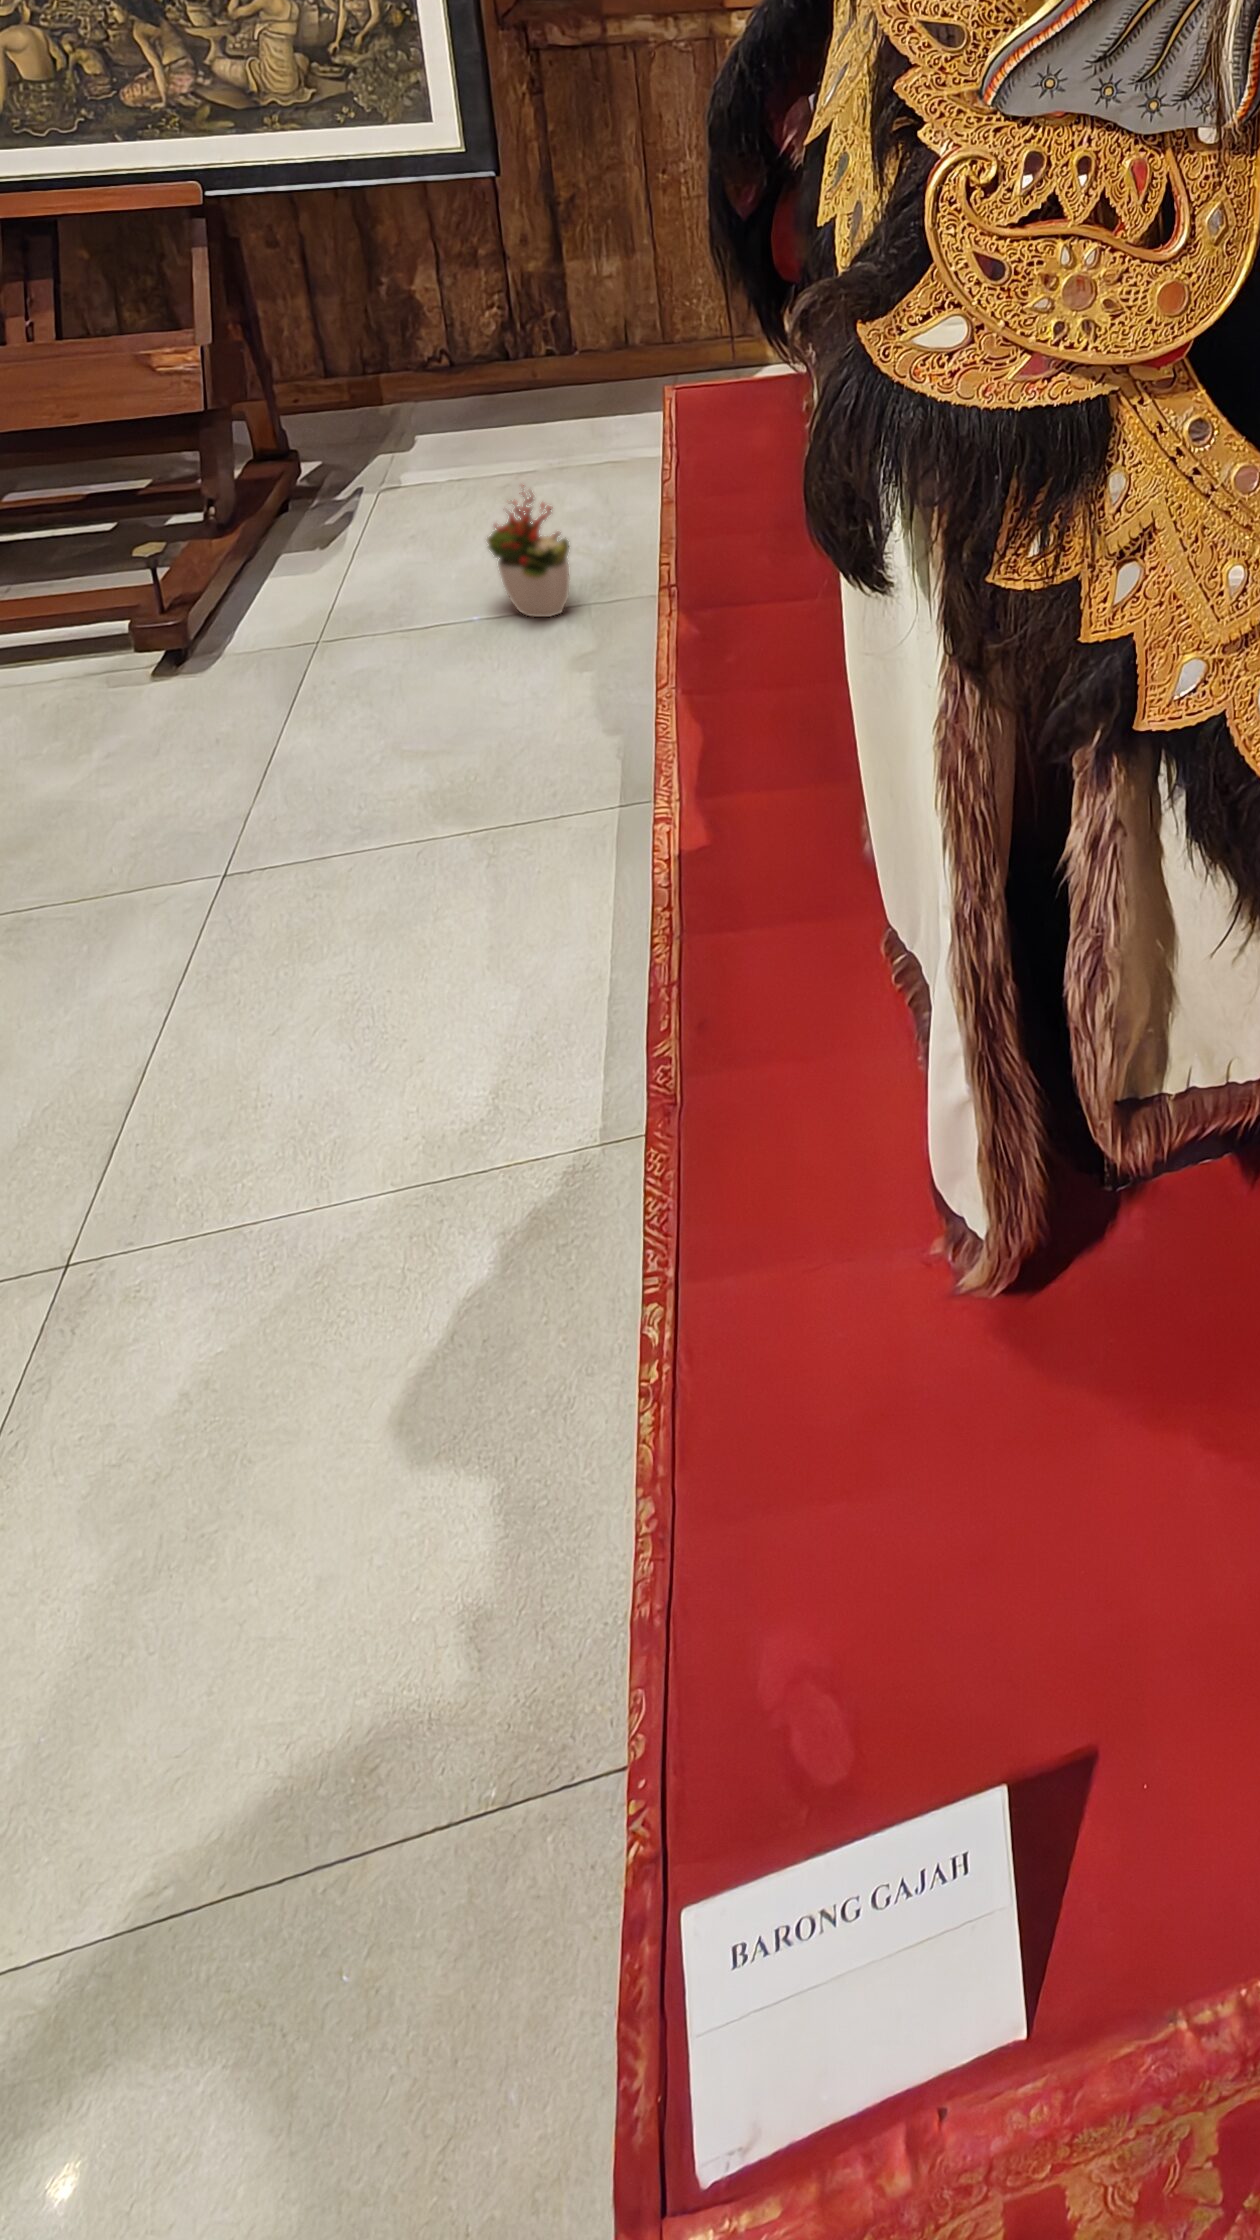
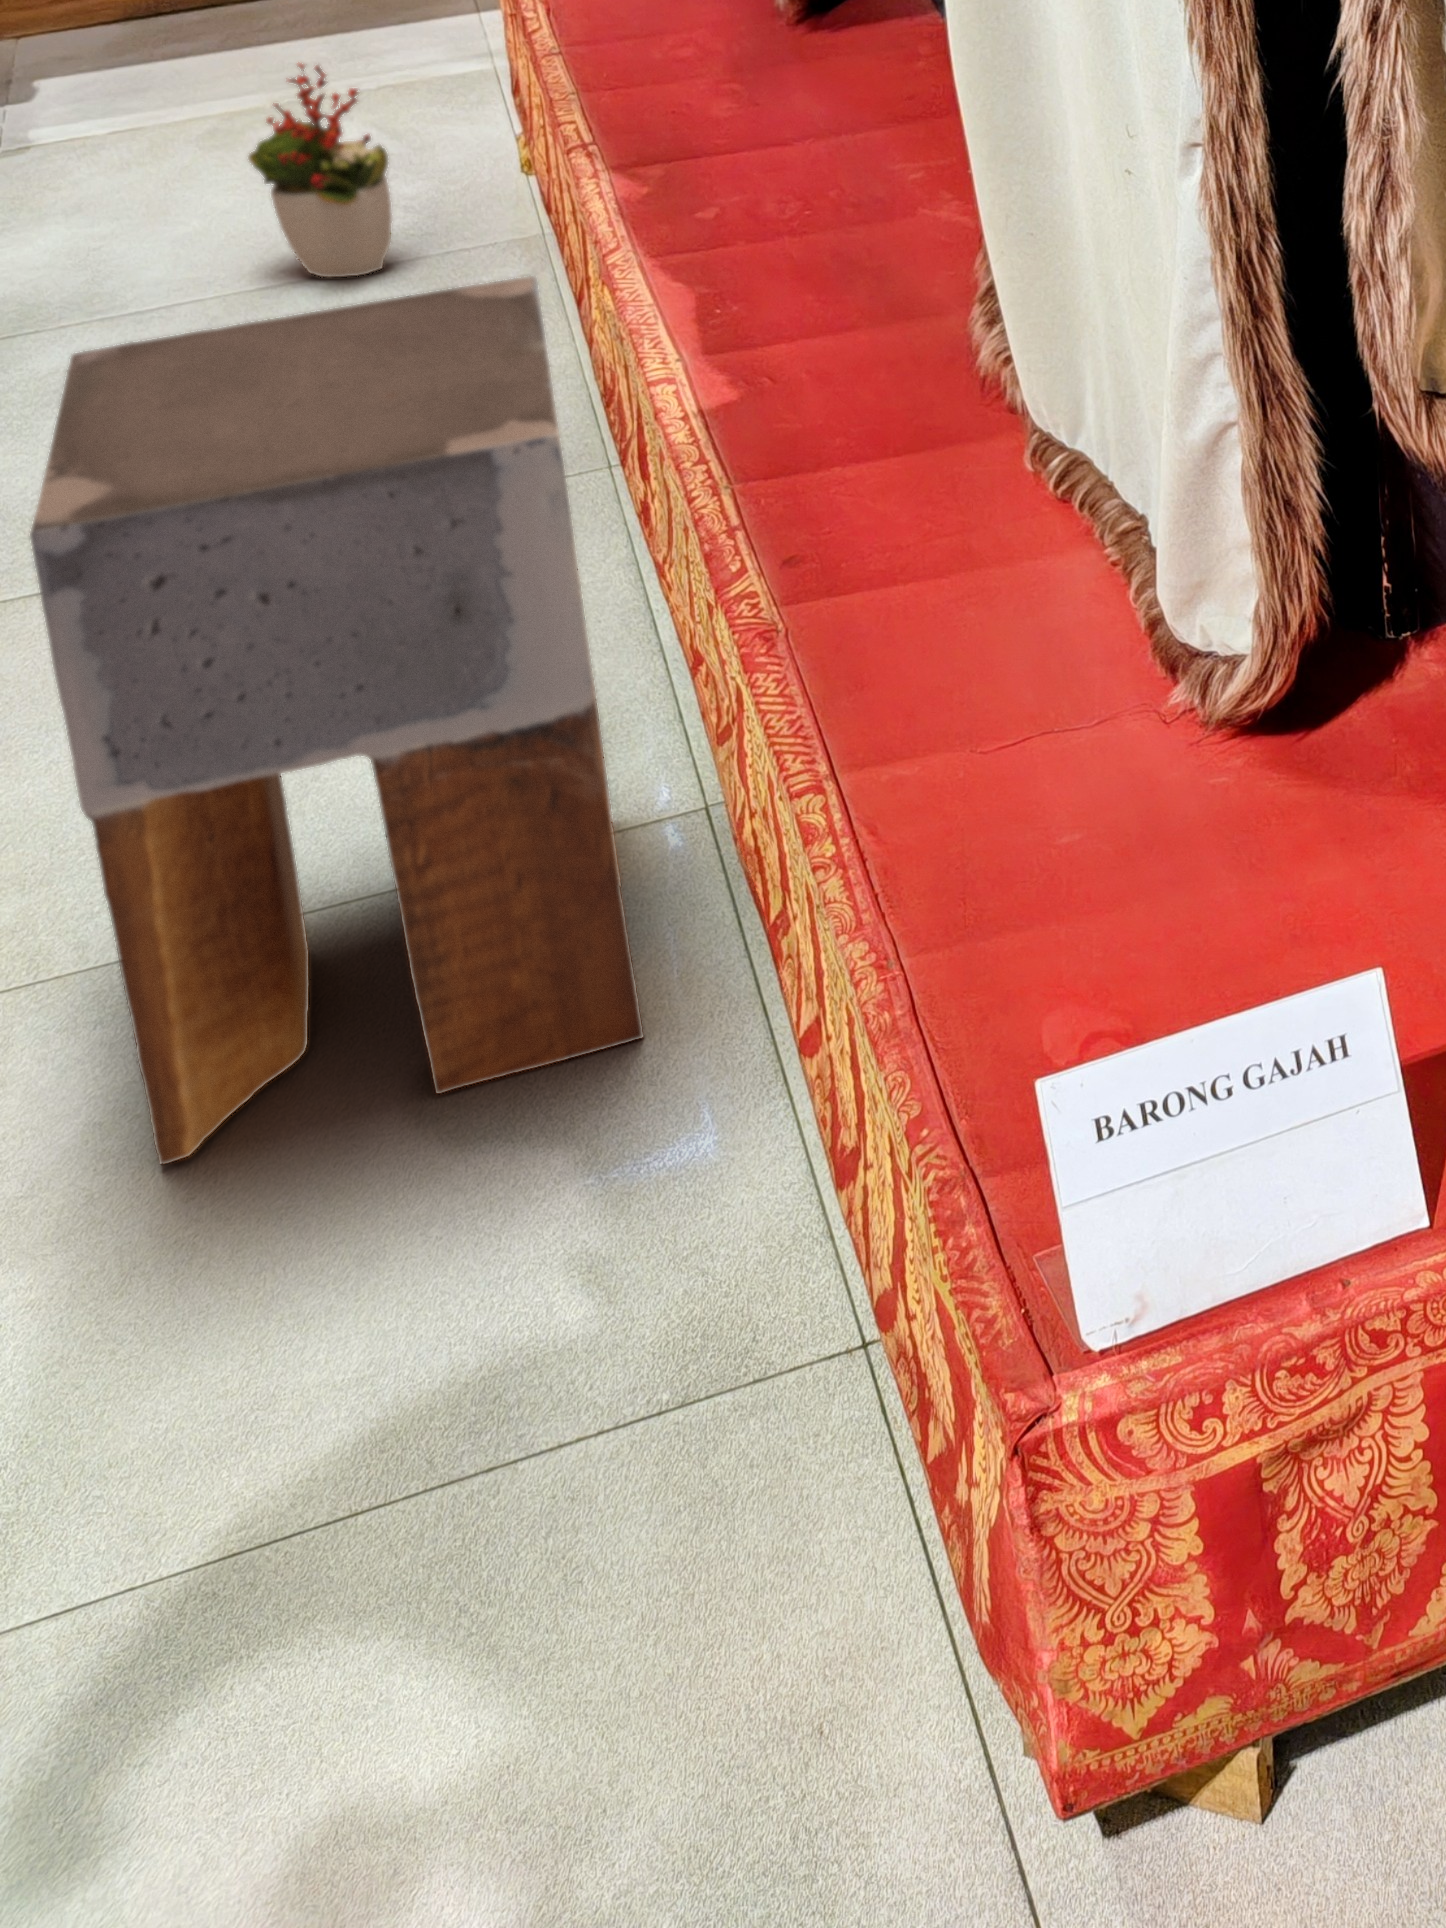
stool: none [90,815,574,1494] -> present [30,276,643,1164]

